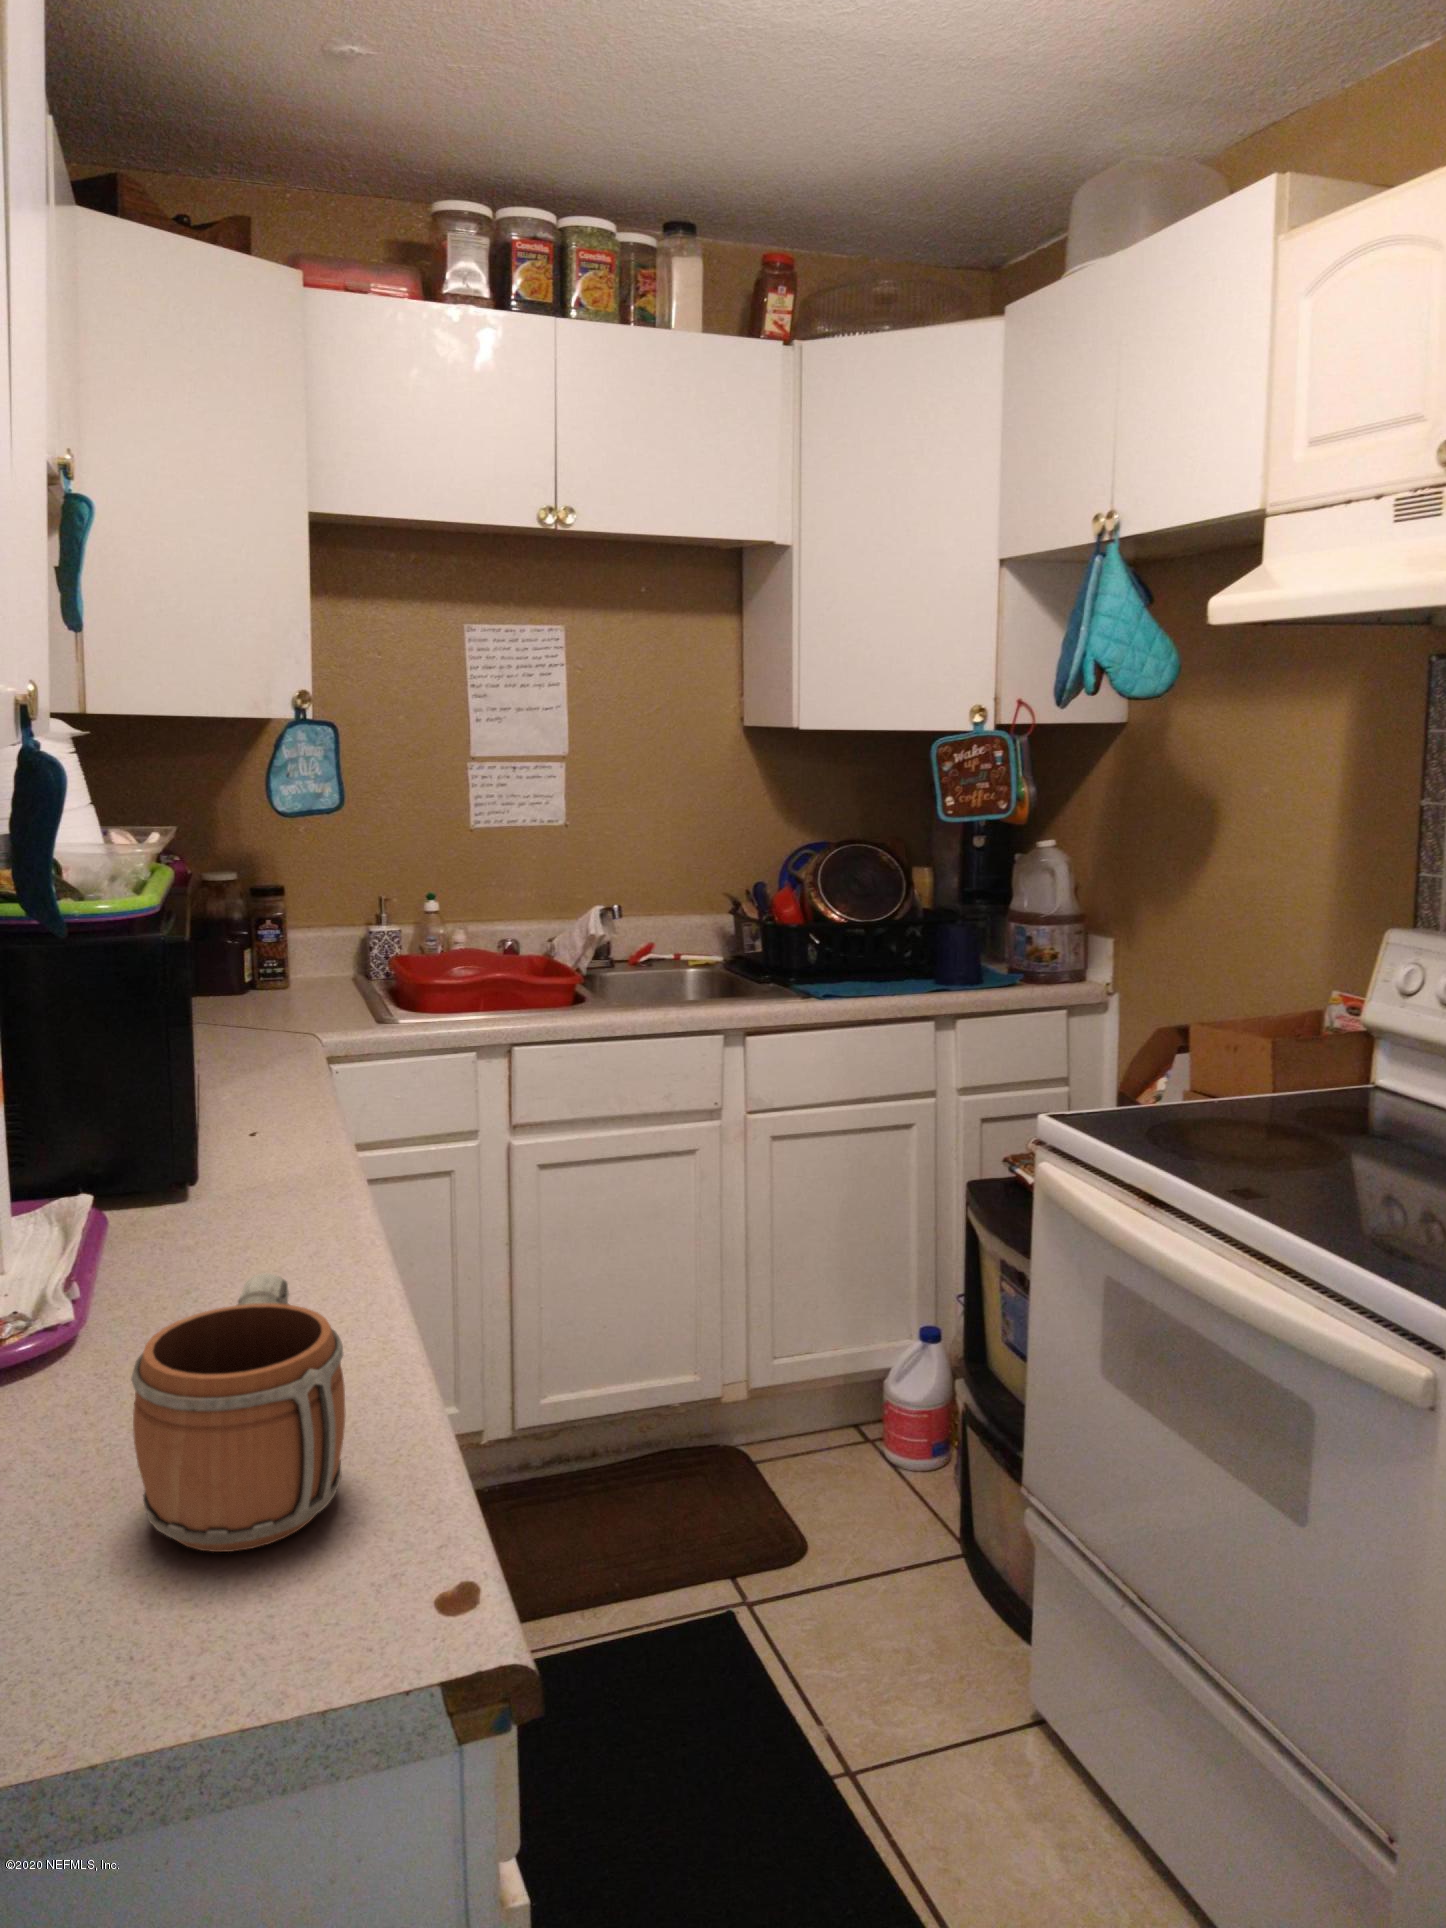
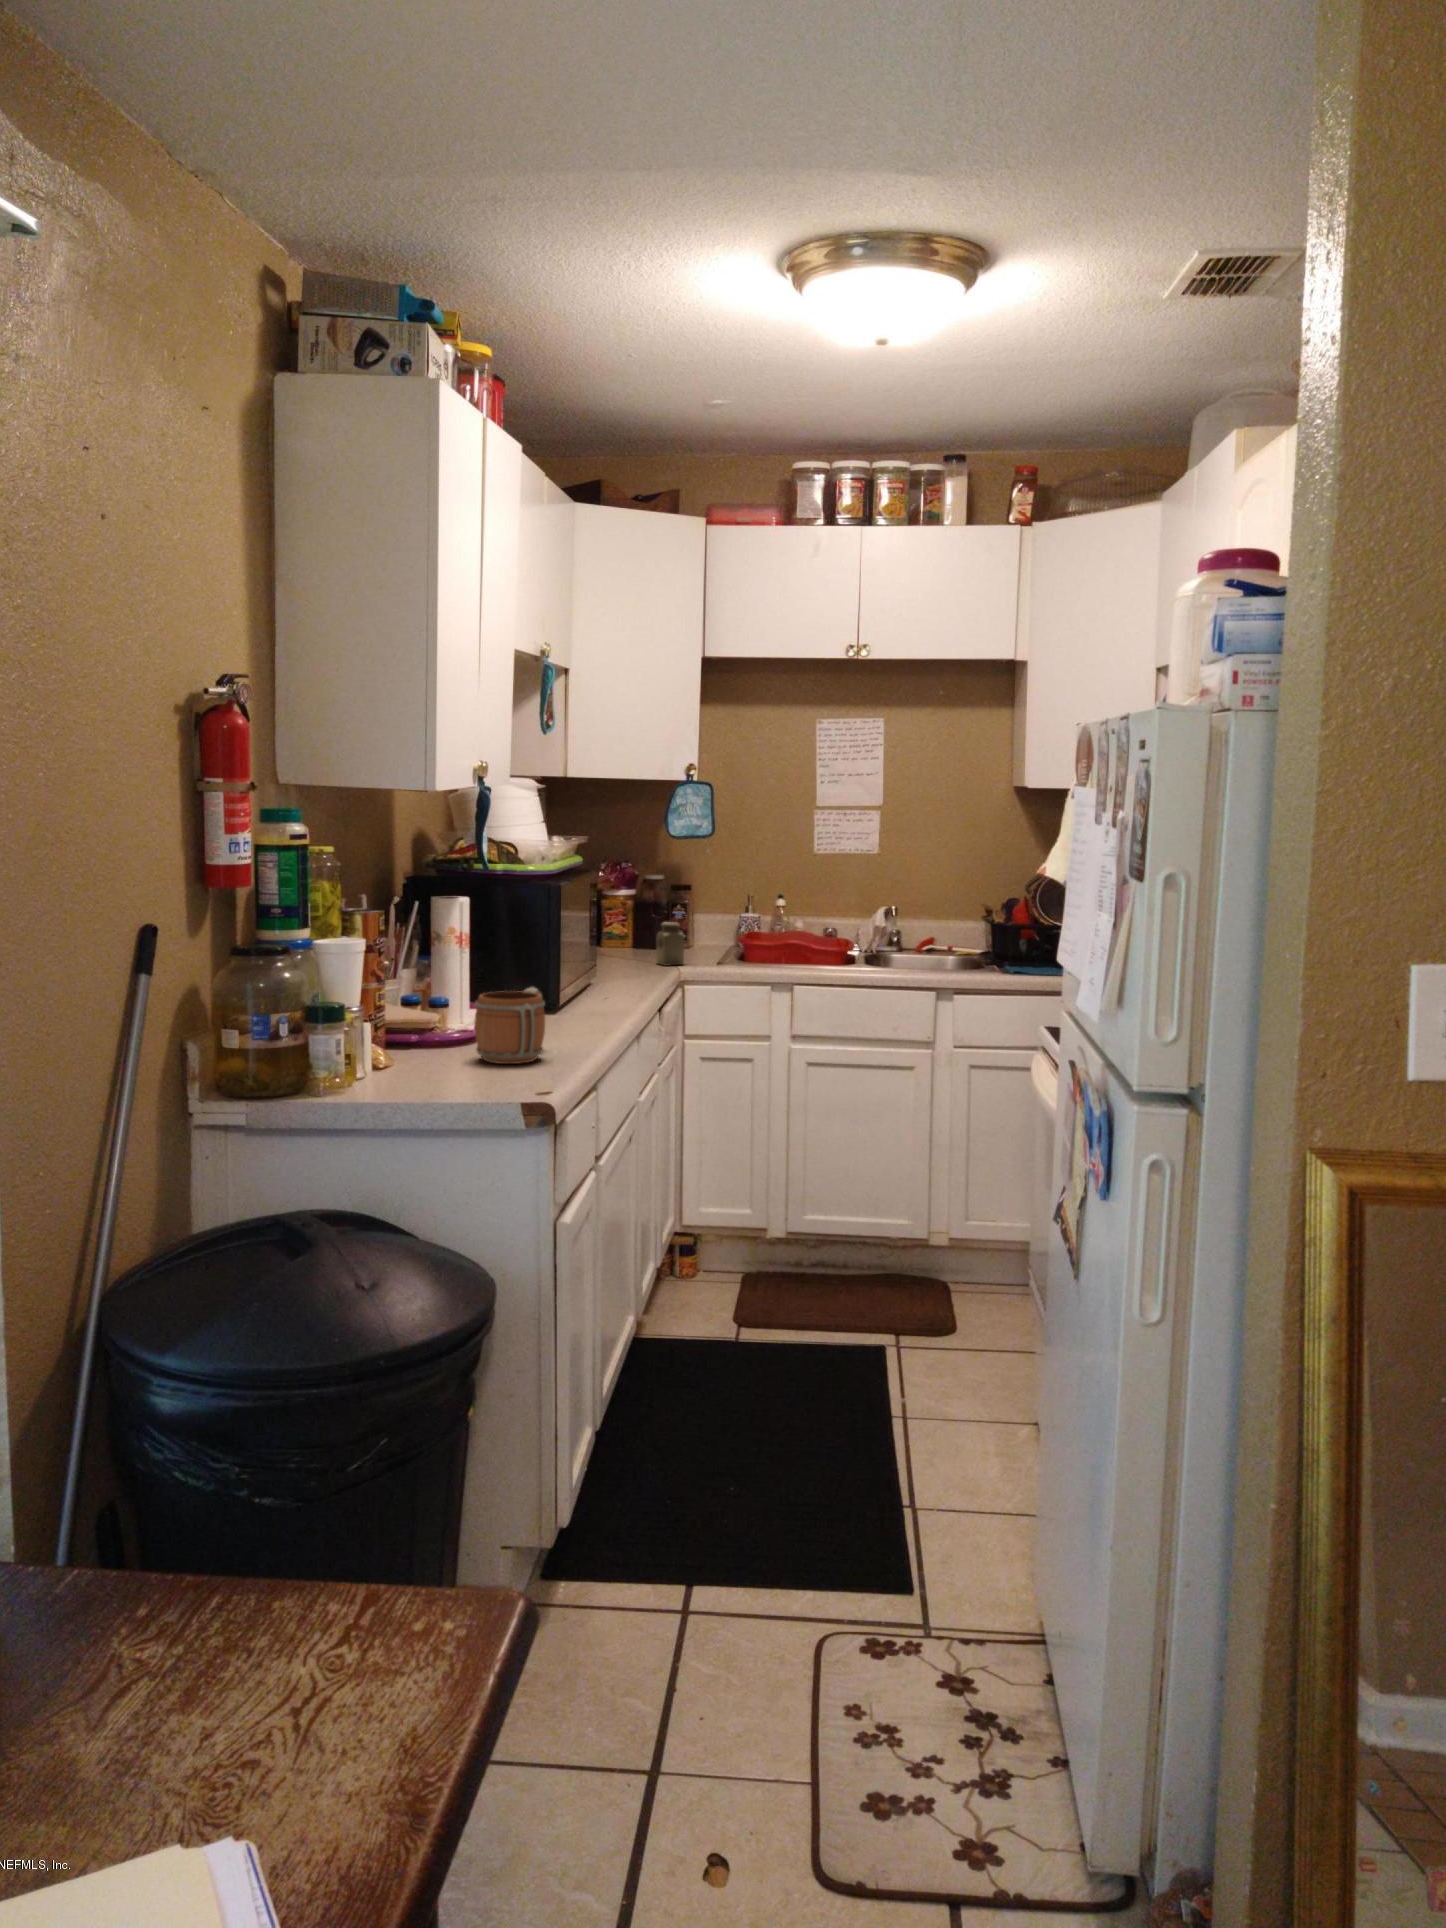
salt shaker: none [264,958,317,1034] -> present [656,922,684,966]

